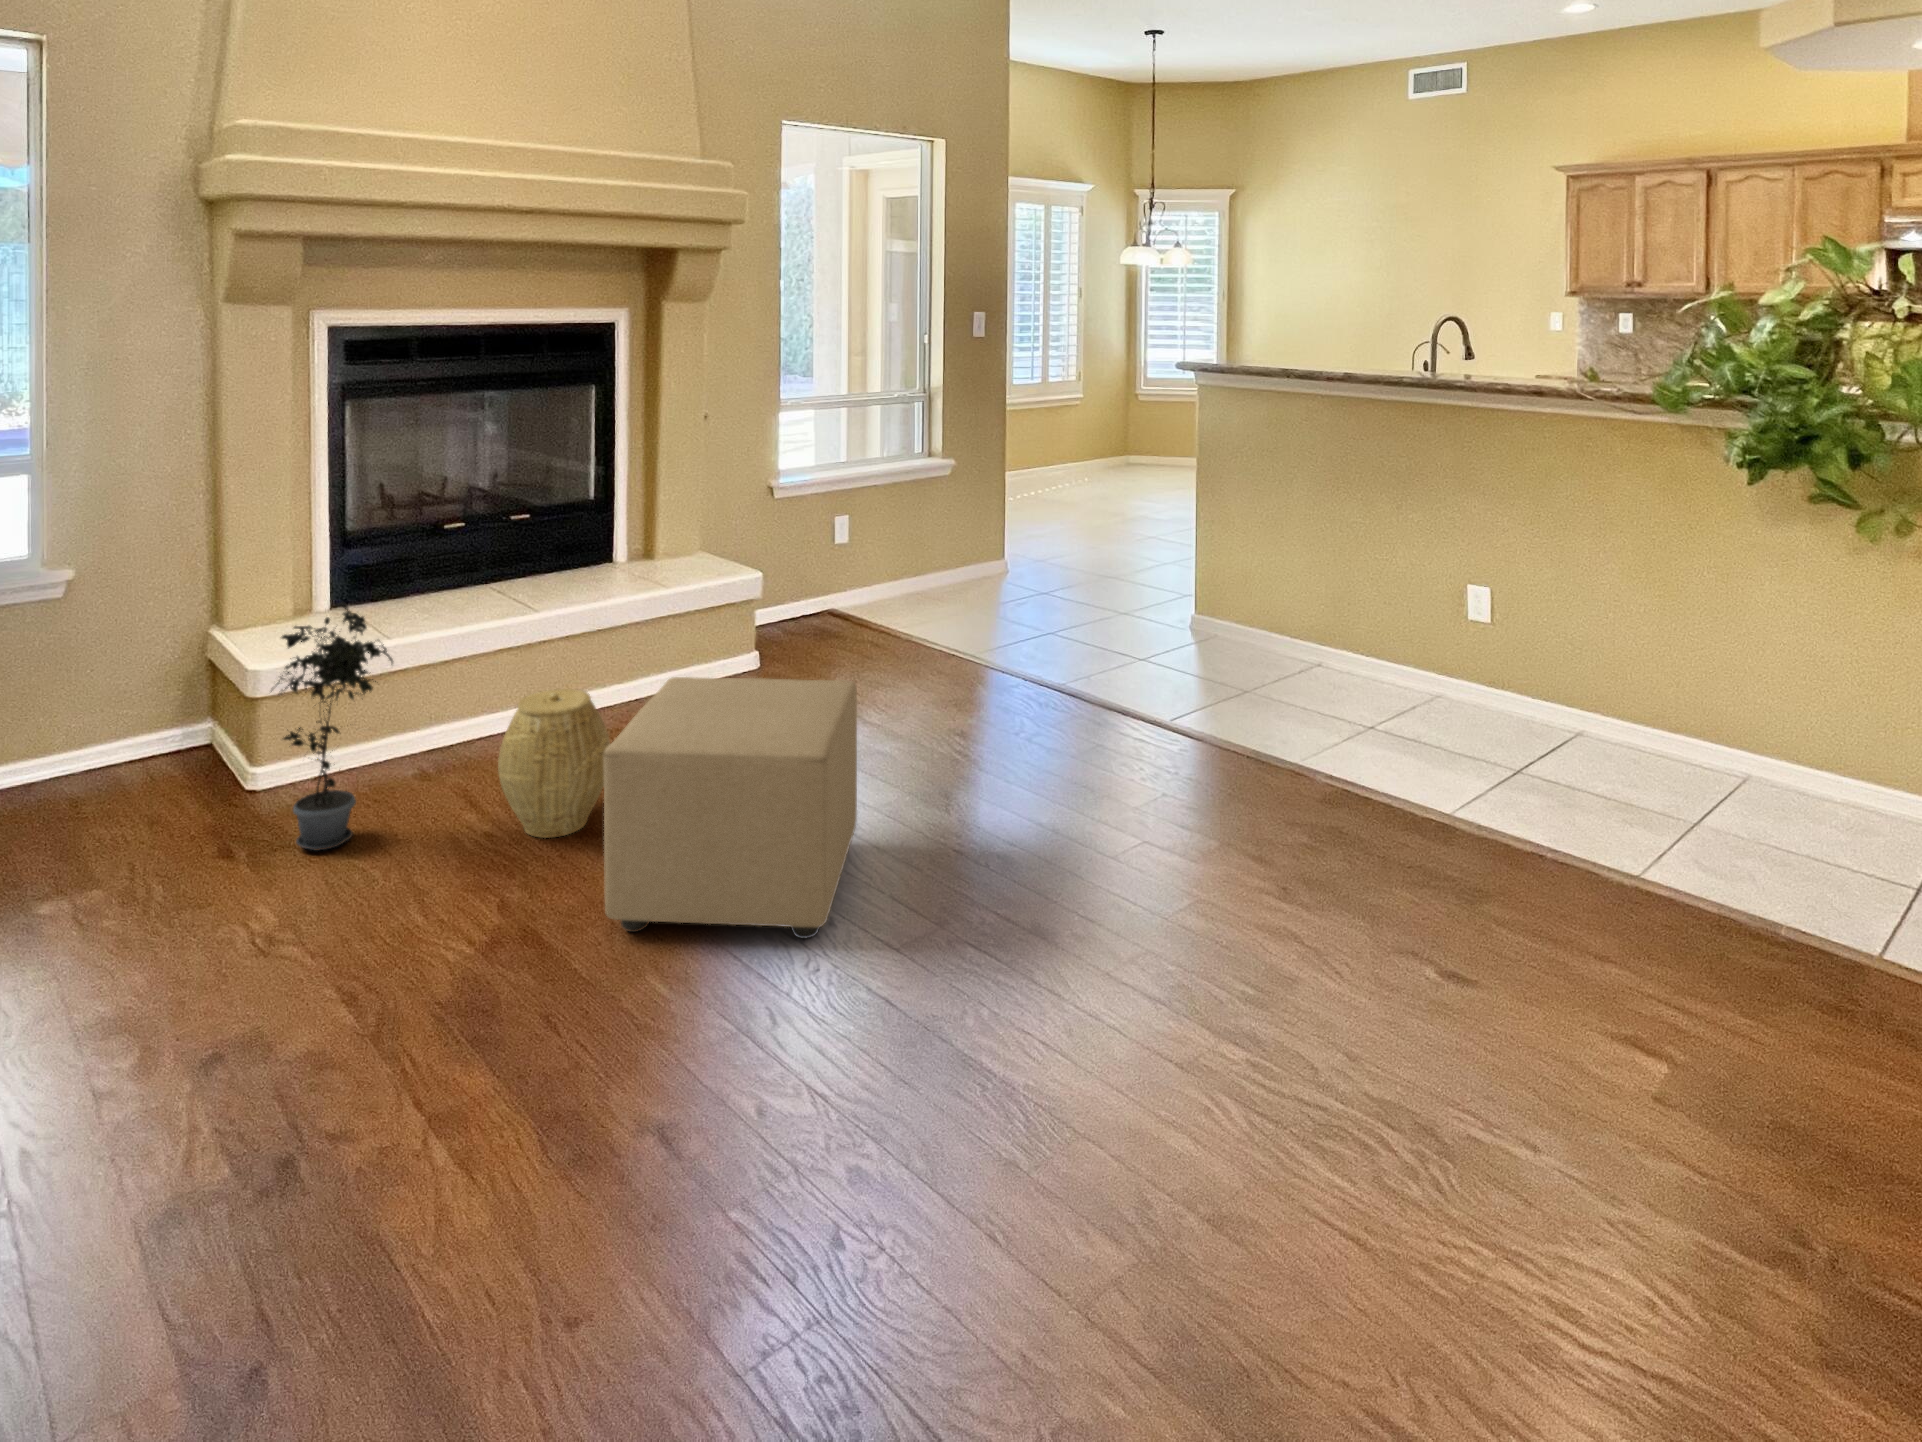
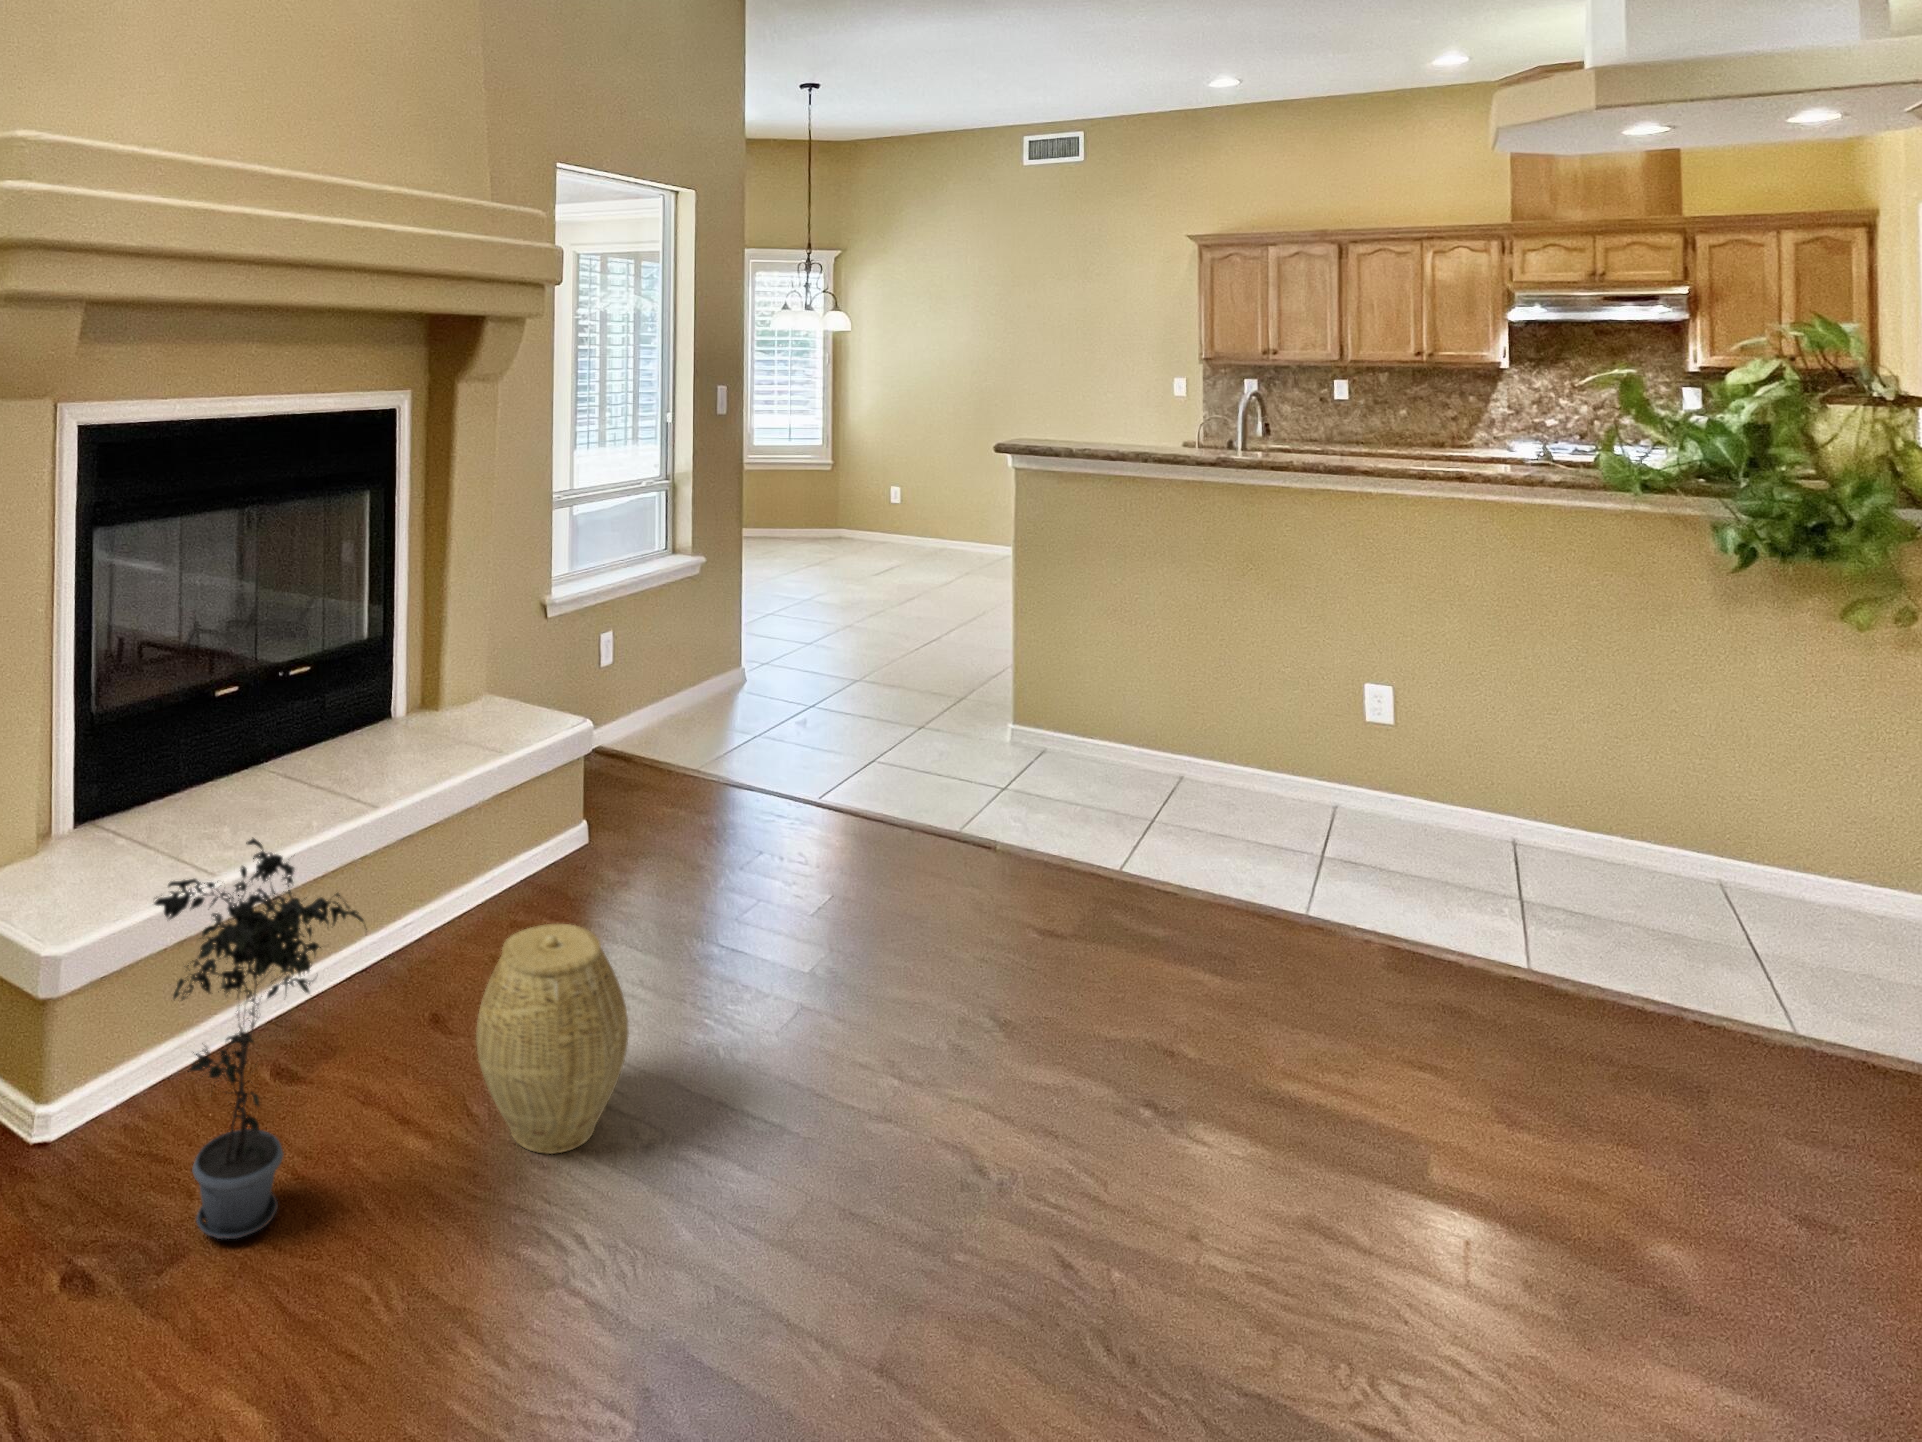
ottoman: present [604,677,857,938] -> none [724,875,1105,1306]

